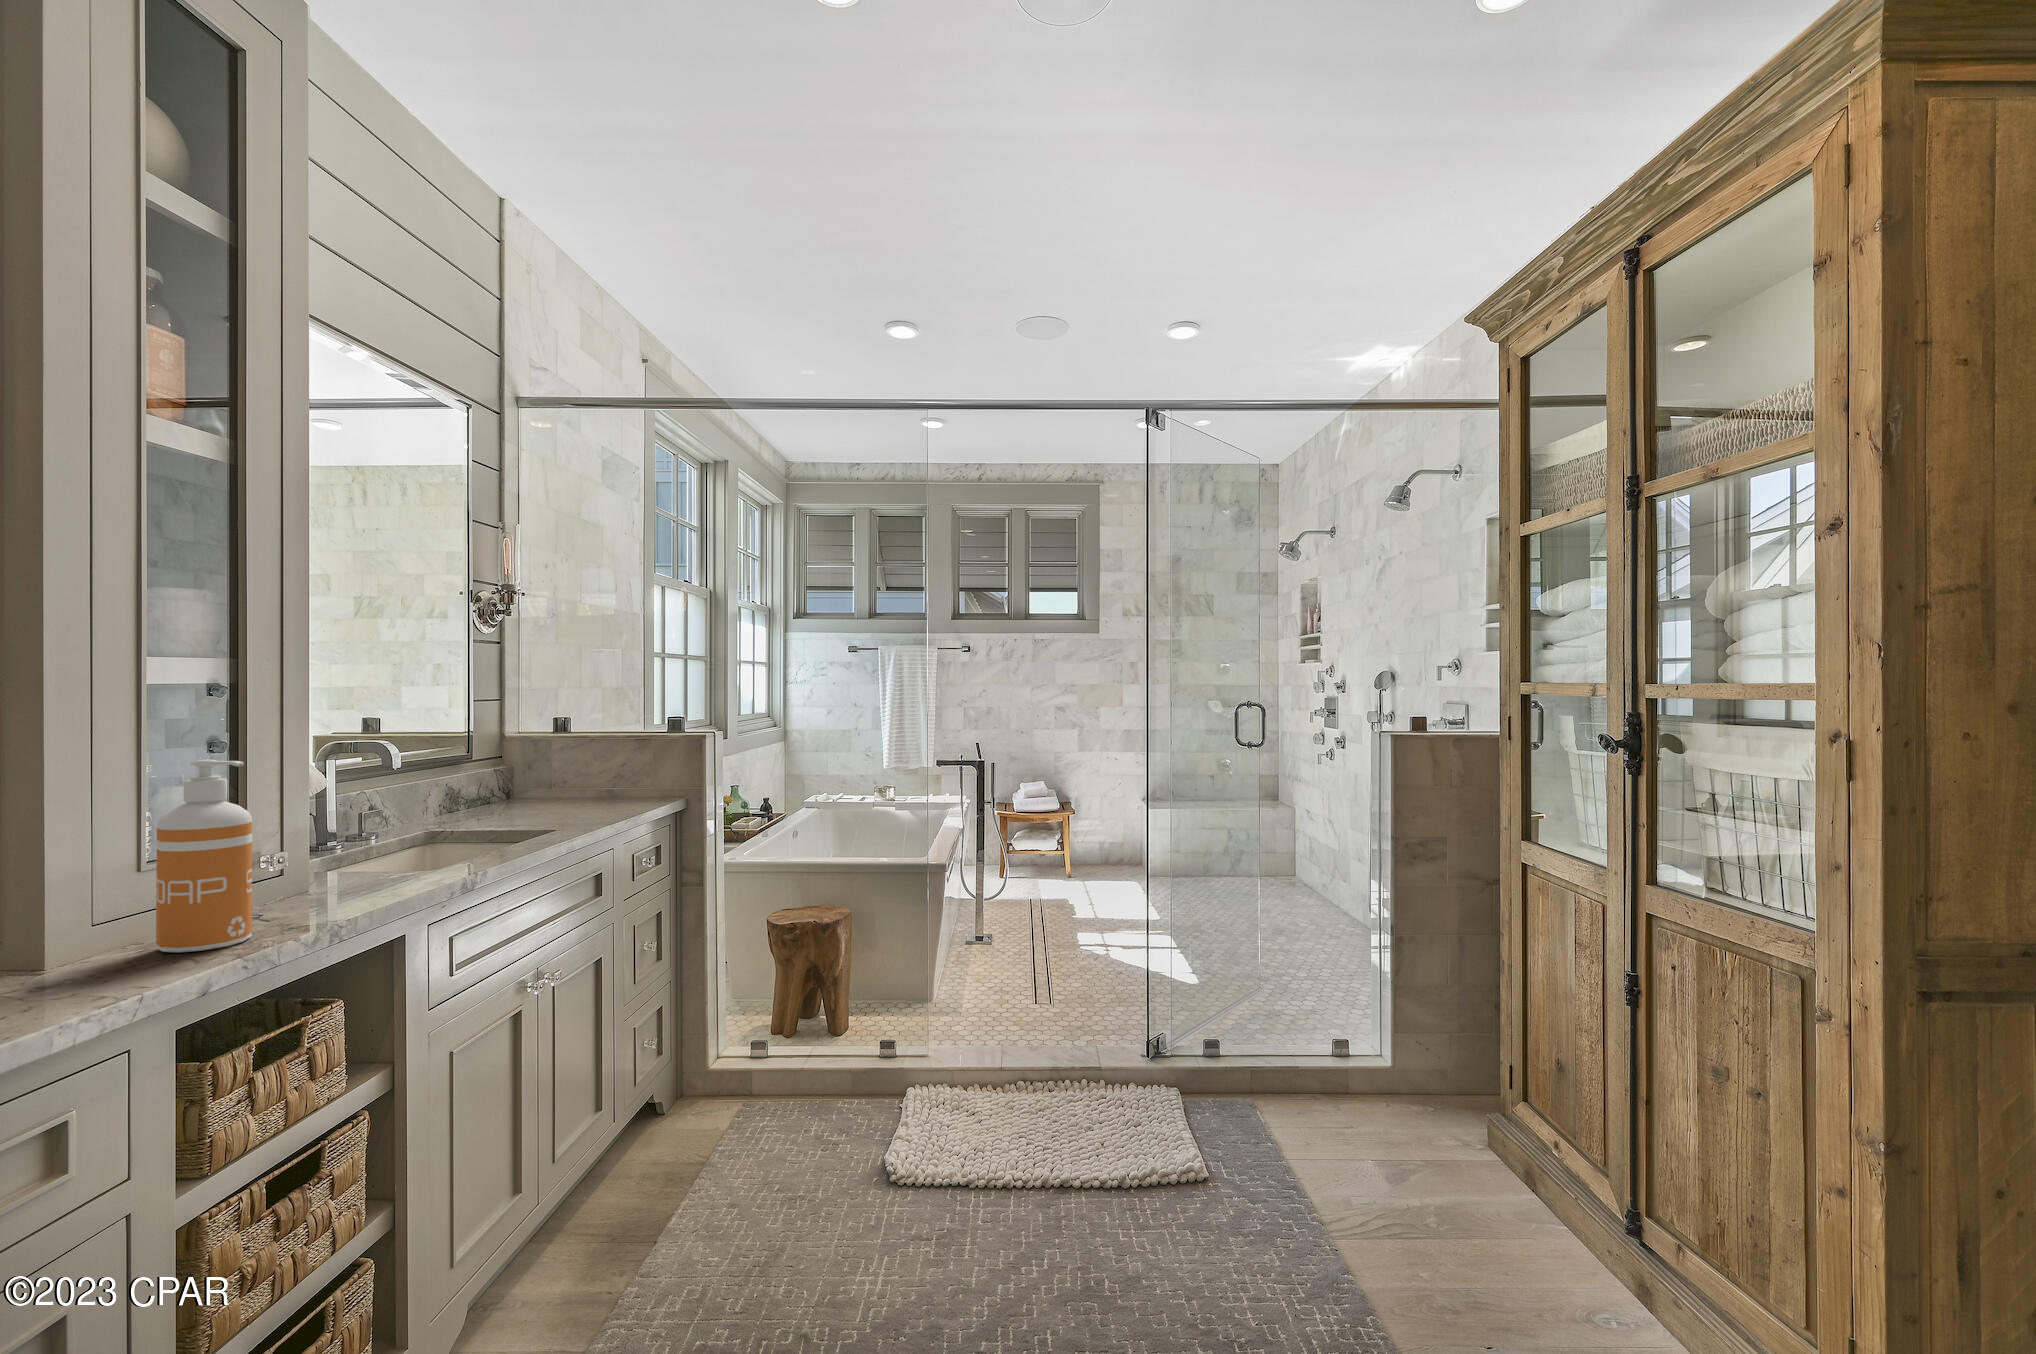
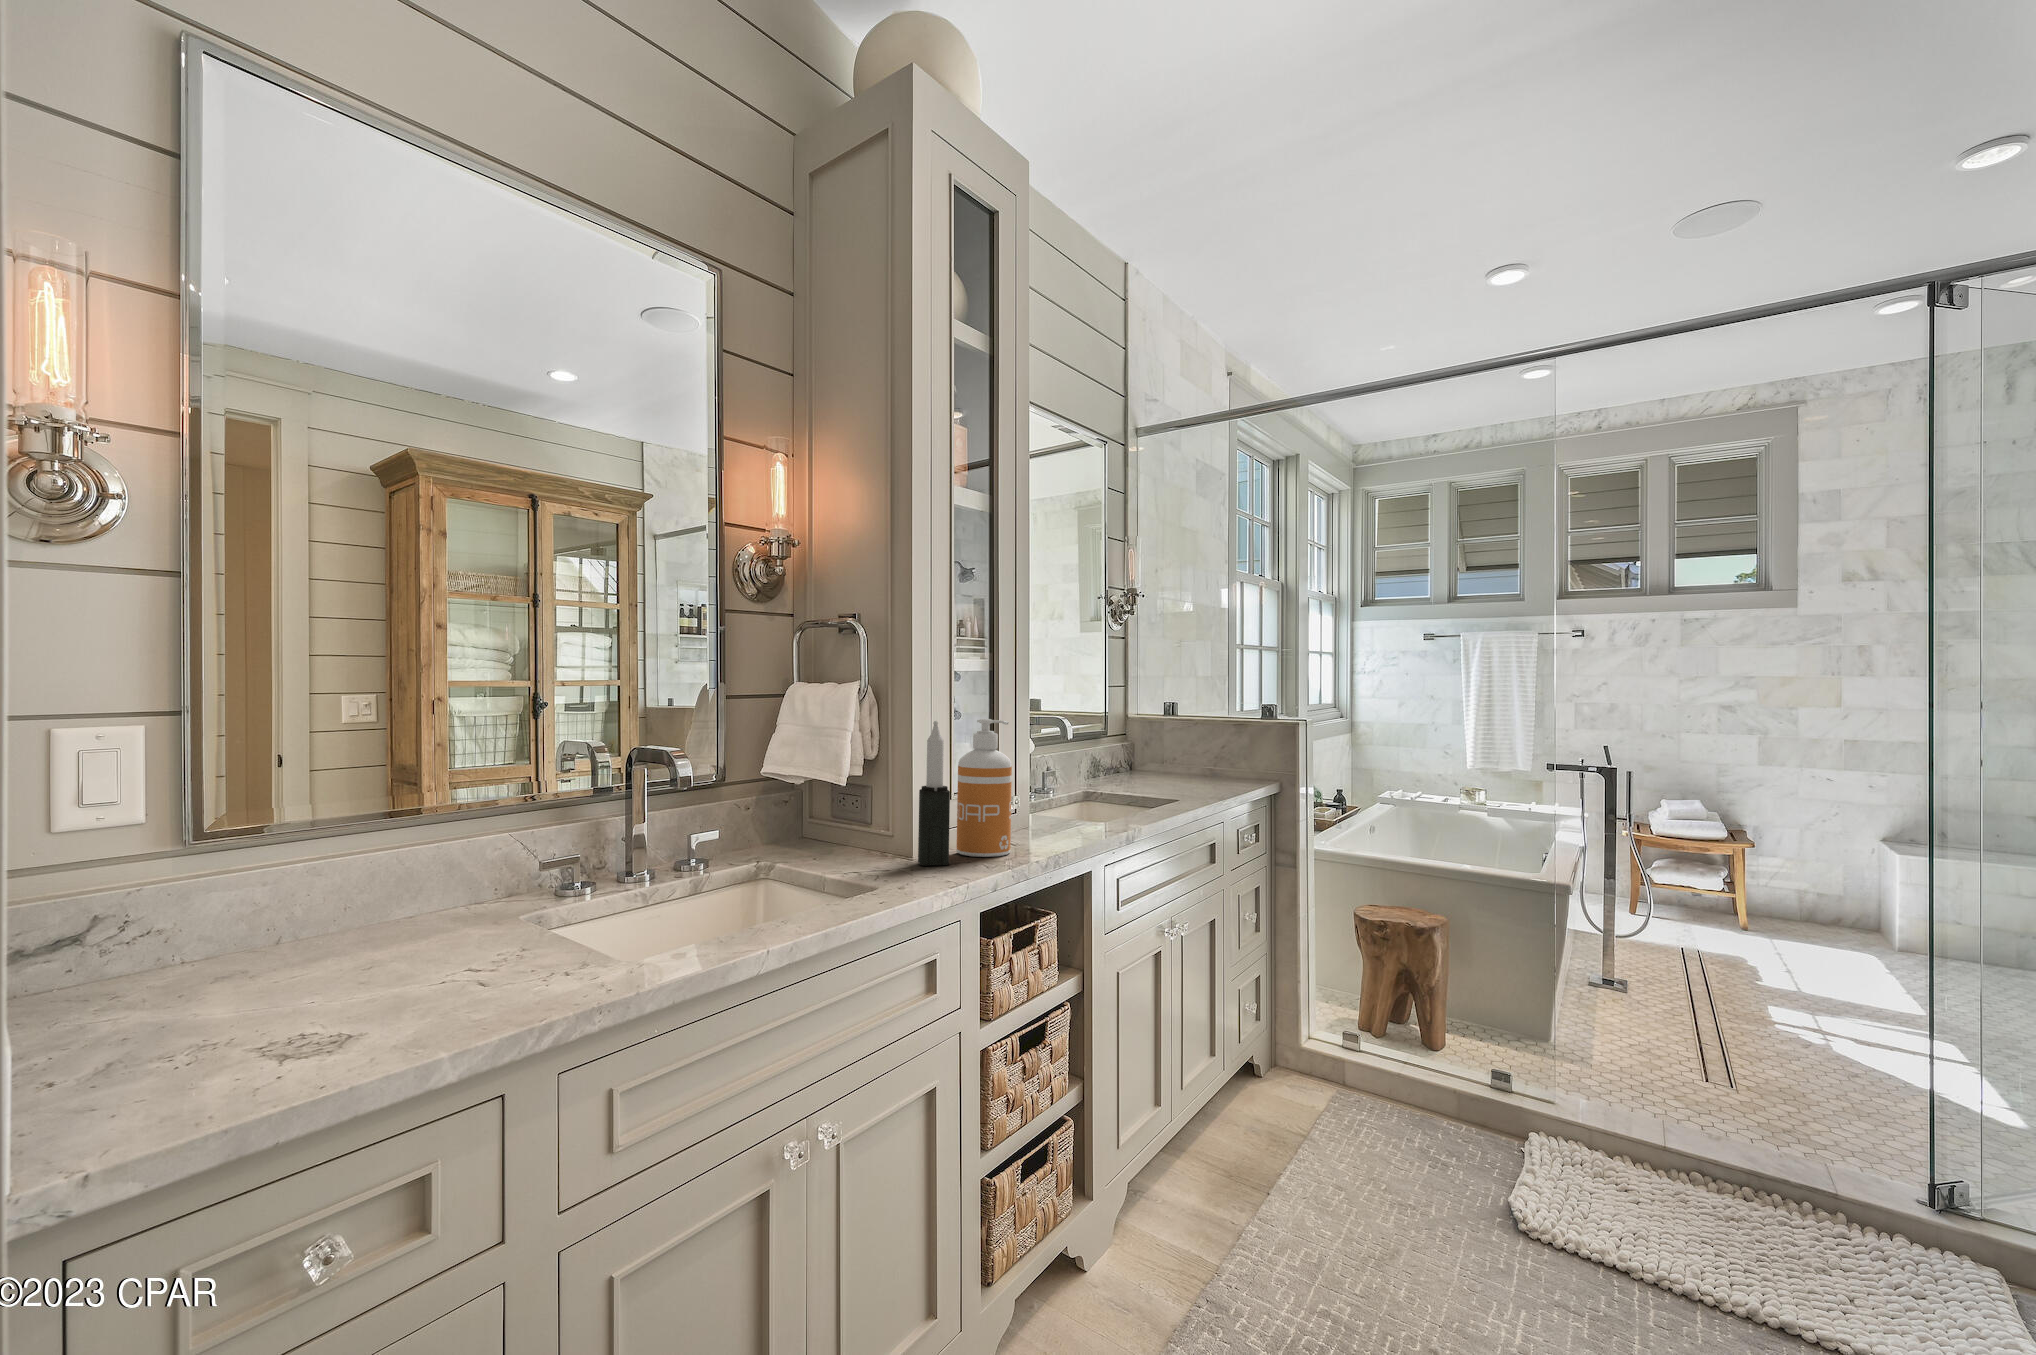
candle: none [68,770,126,982] -> present [918,721,950,866]

